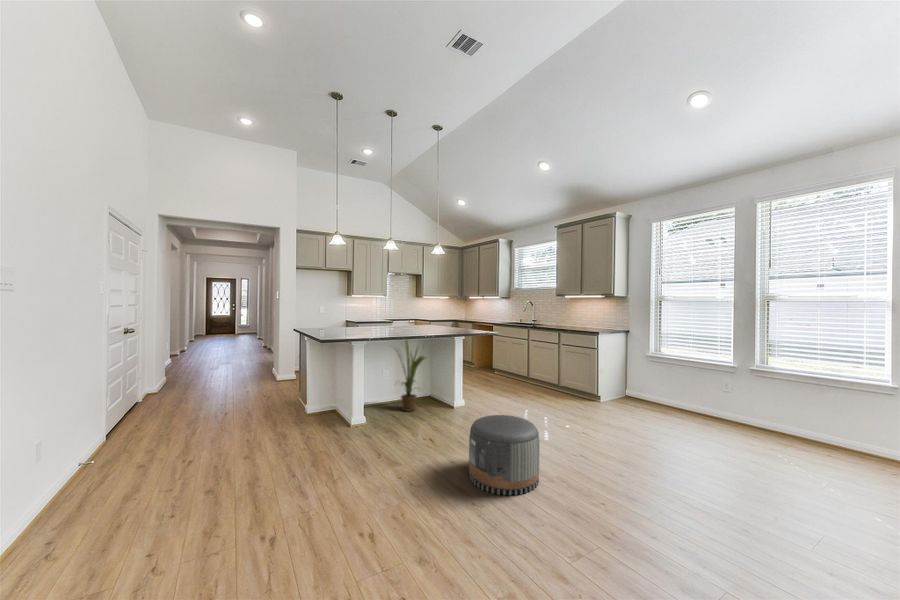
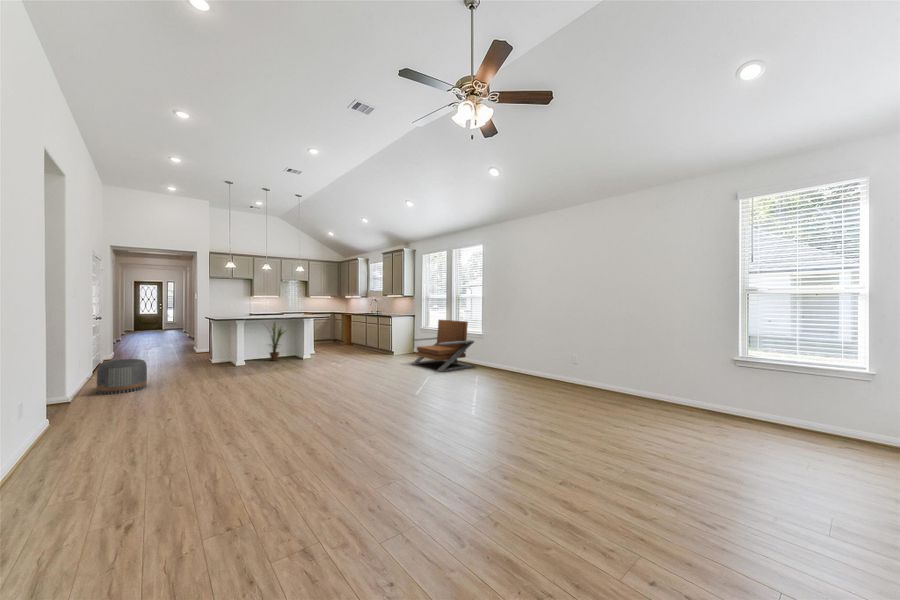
lounge chair: none [696,346,873,485] -> present [412,320,474,372]
pouf: present [469,415,540,495] -> present [97,359,147,394]

